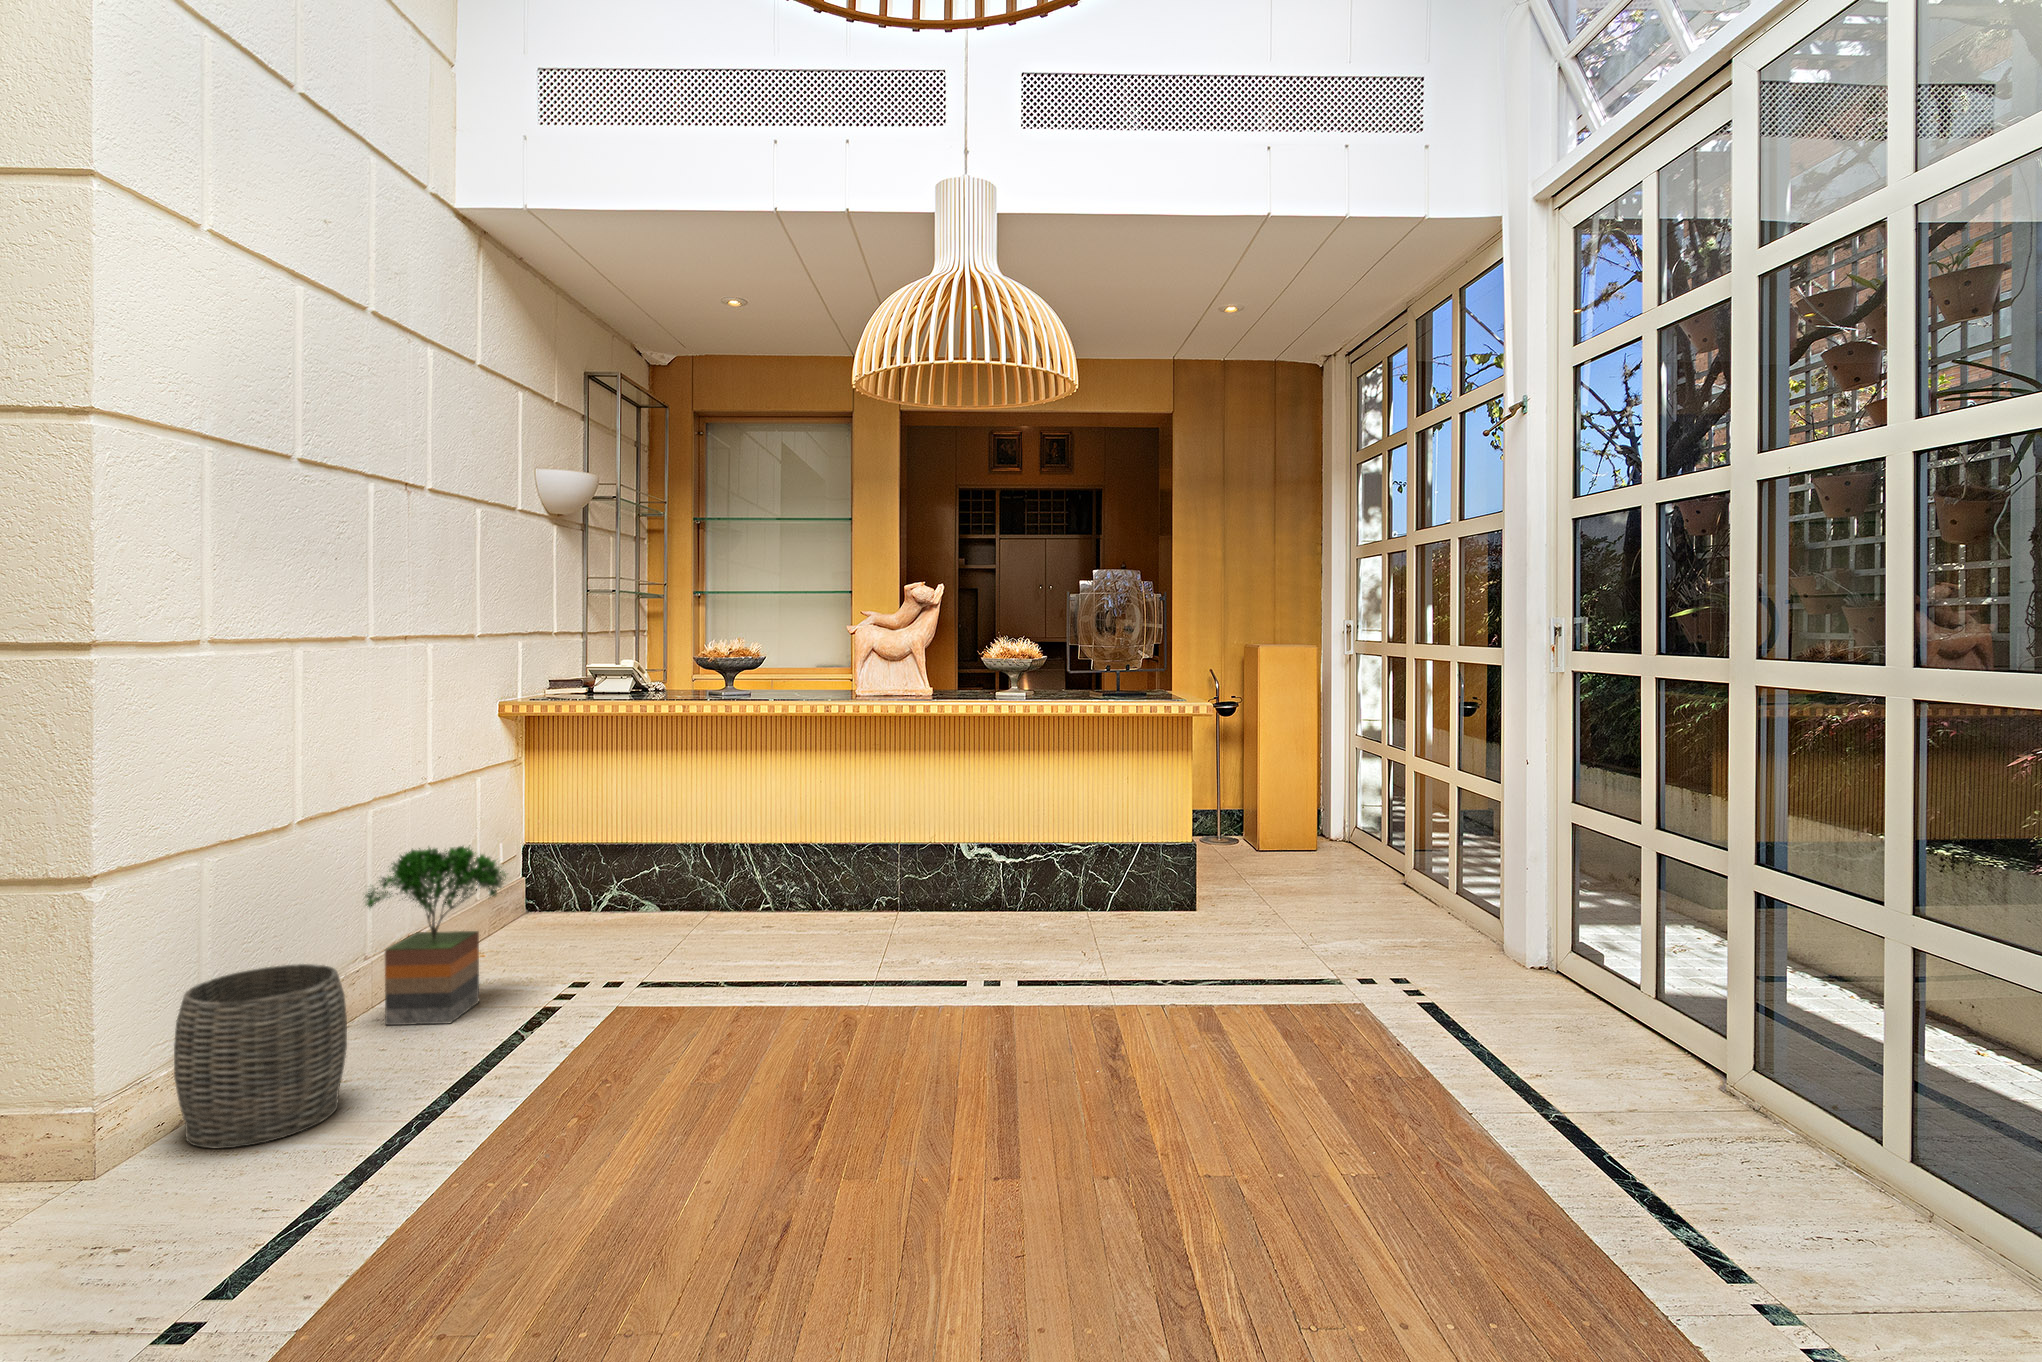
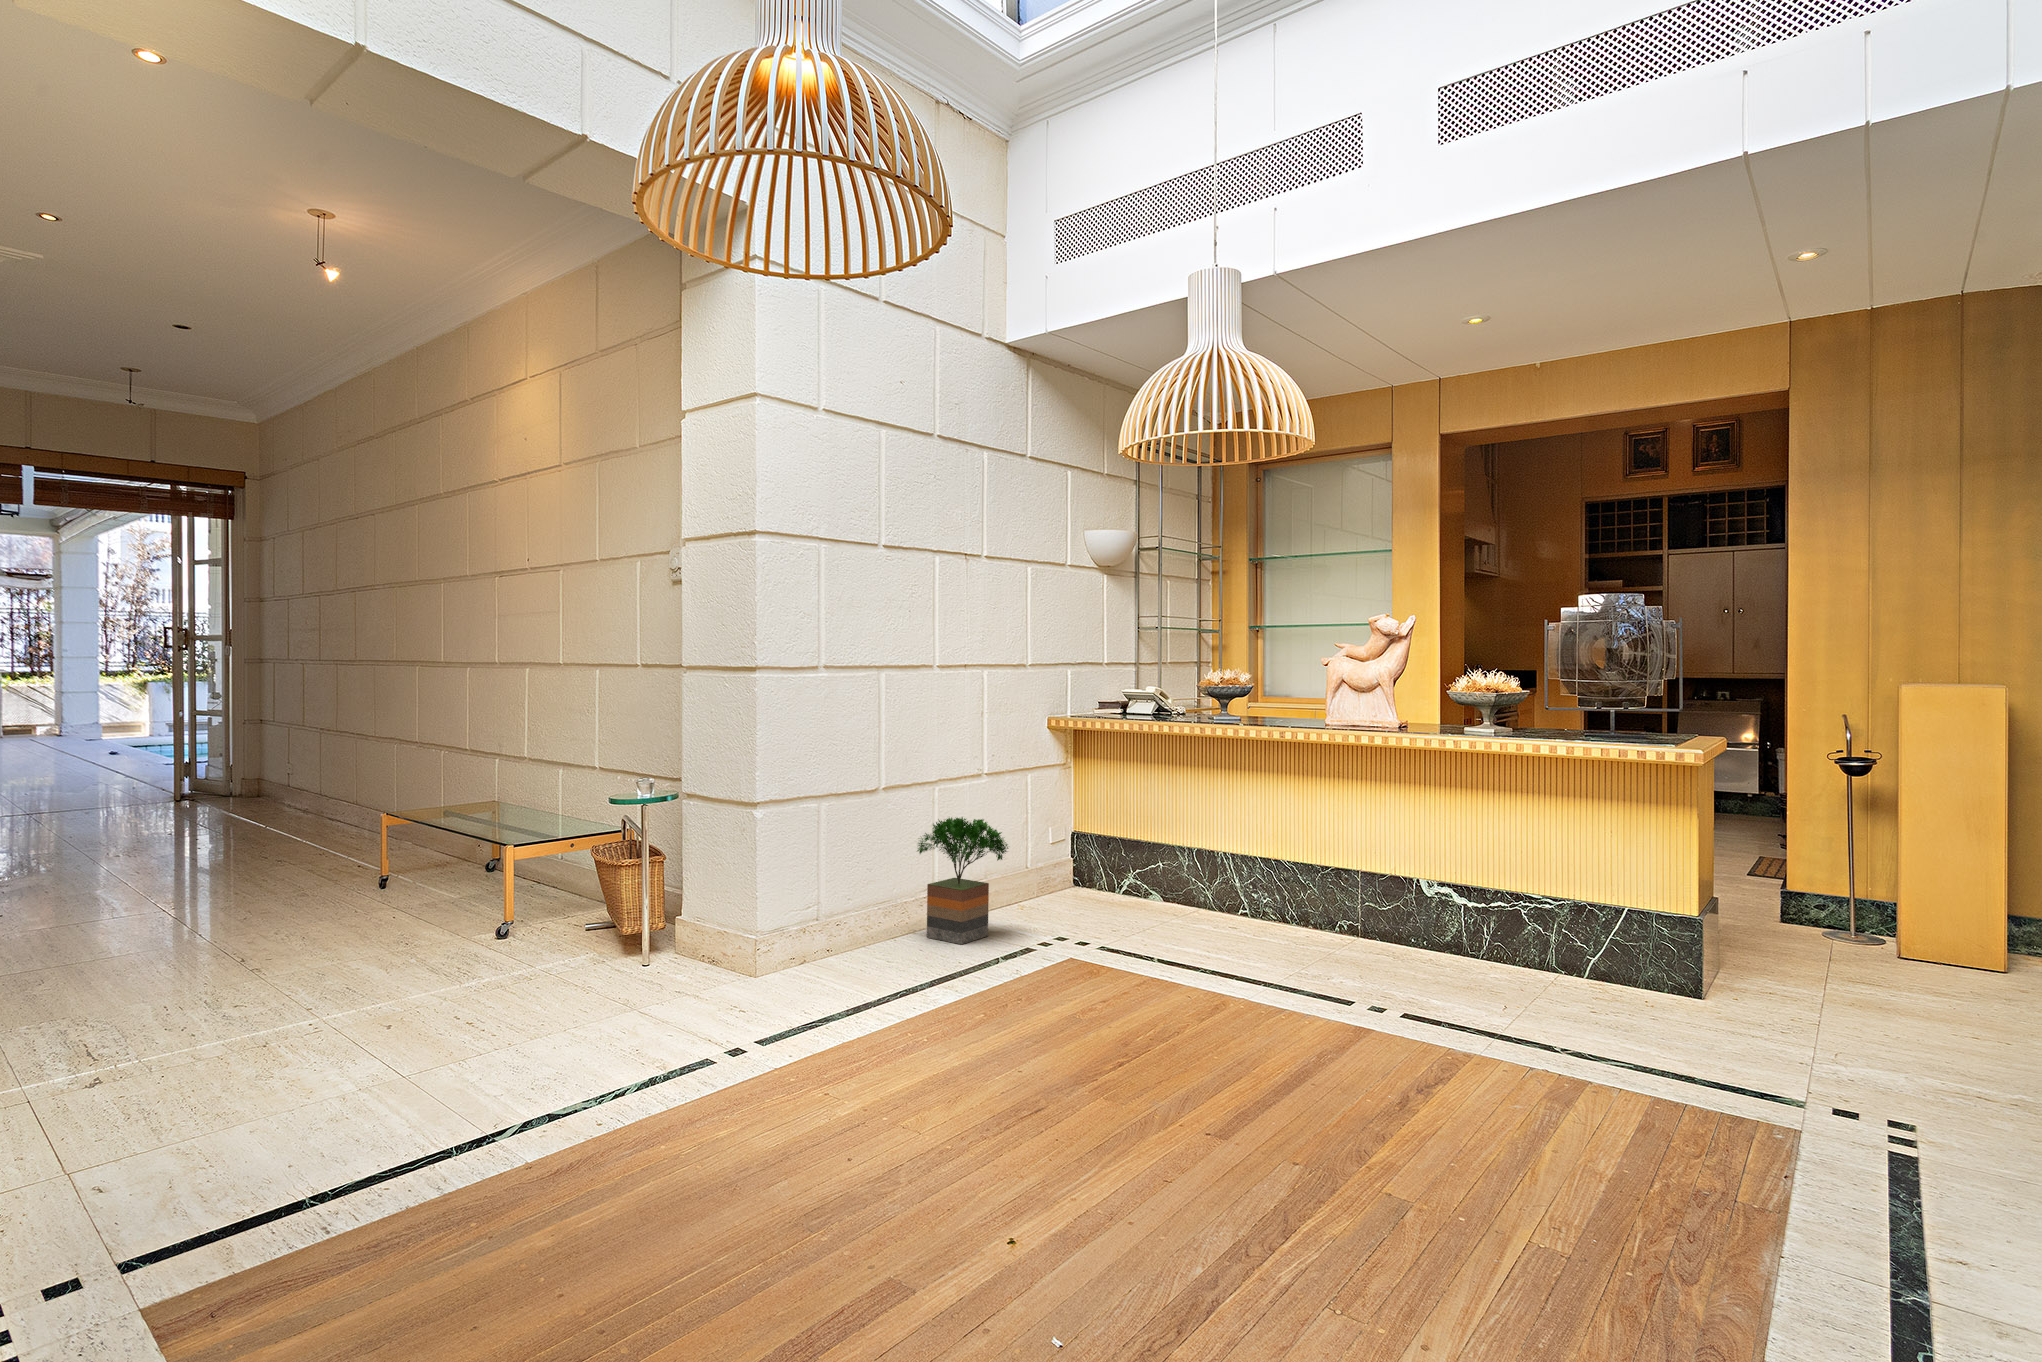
woven basket: present [174,964,347,1148] -> none [788,877,876,982]

